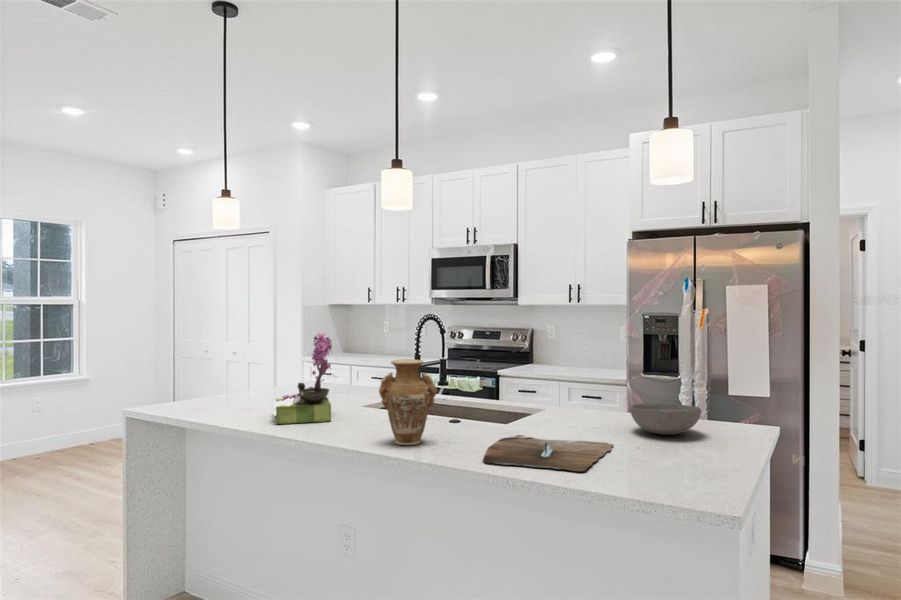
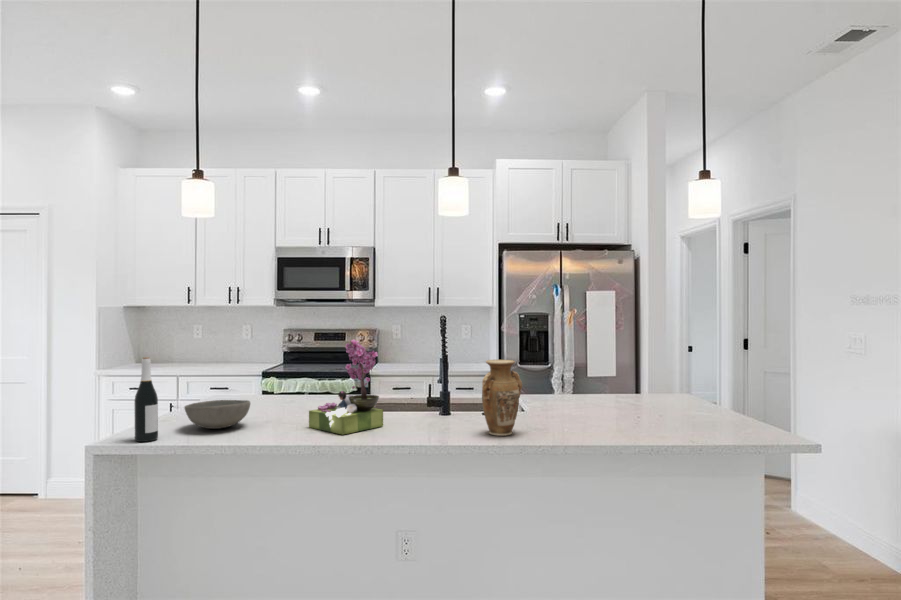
wine bottle: none [142,342,161,411] -> present [134,357,158,442]
bowl: present [629,403,701,435] -> present [185,400,250,429]
cutting board: present [483,435,613,471] -> none [554,415,668,438]

